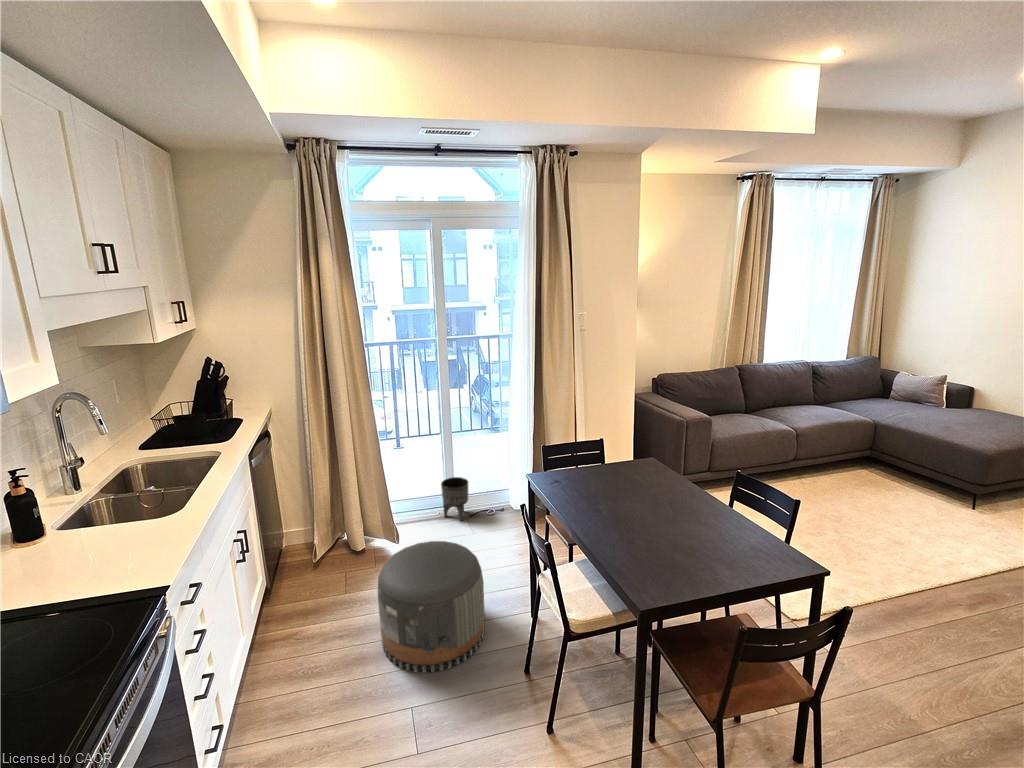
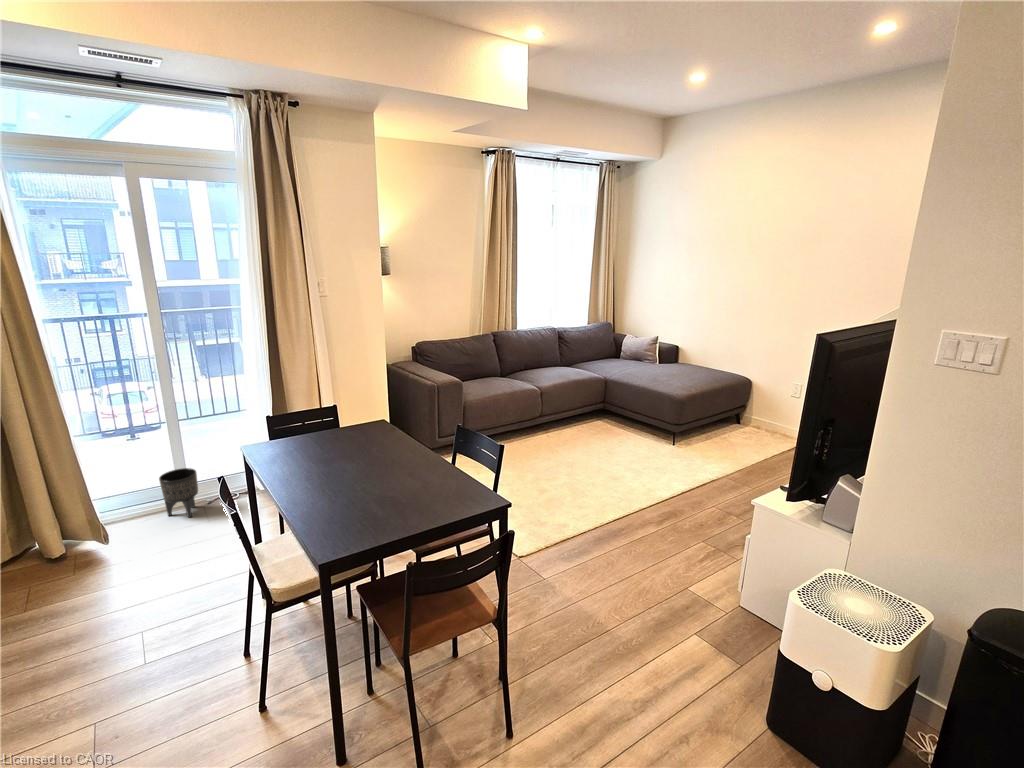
pouf: present [378,541,485,673] -> none [36,539,200,695]

